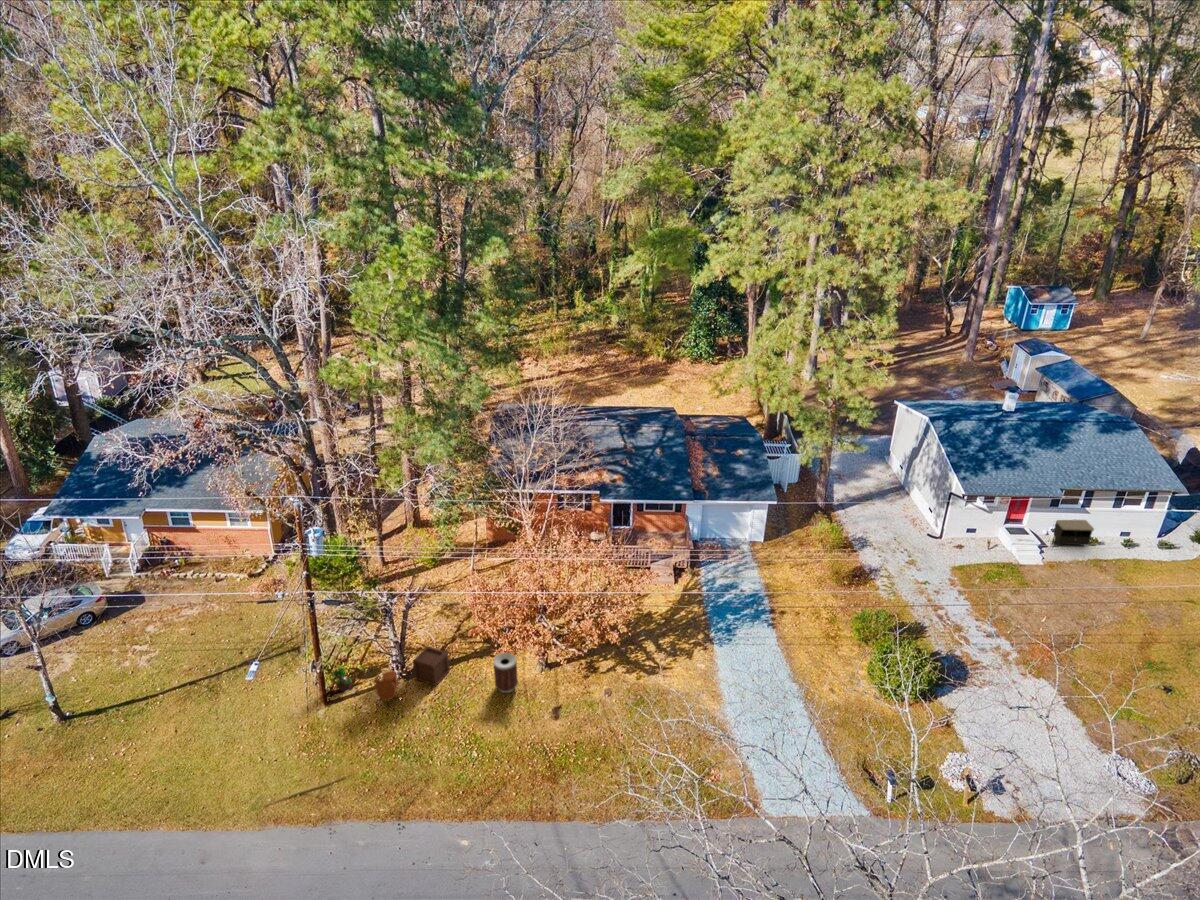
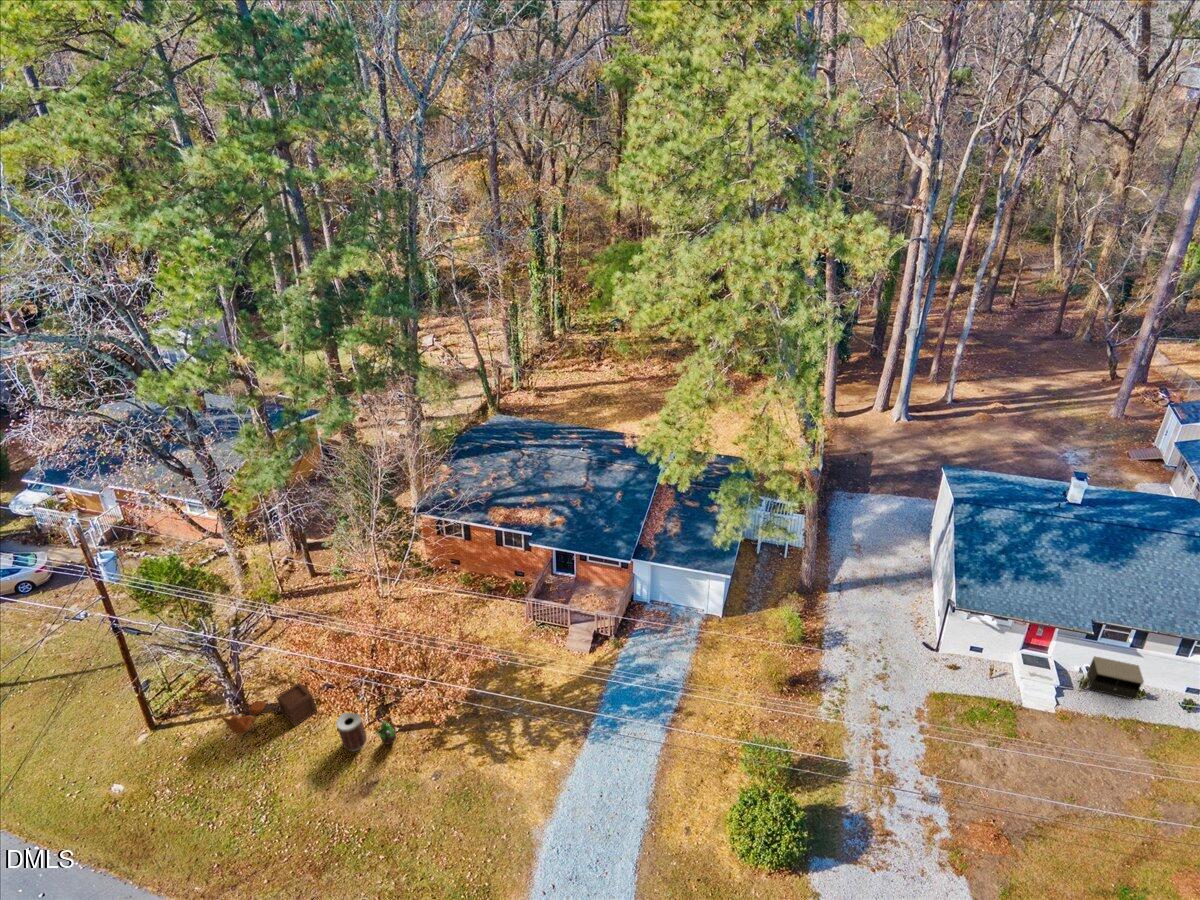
potted tree: present [330,666,352,691] -> present [375,722,396,745]

